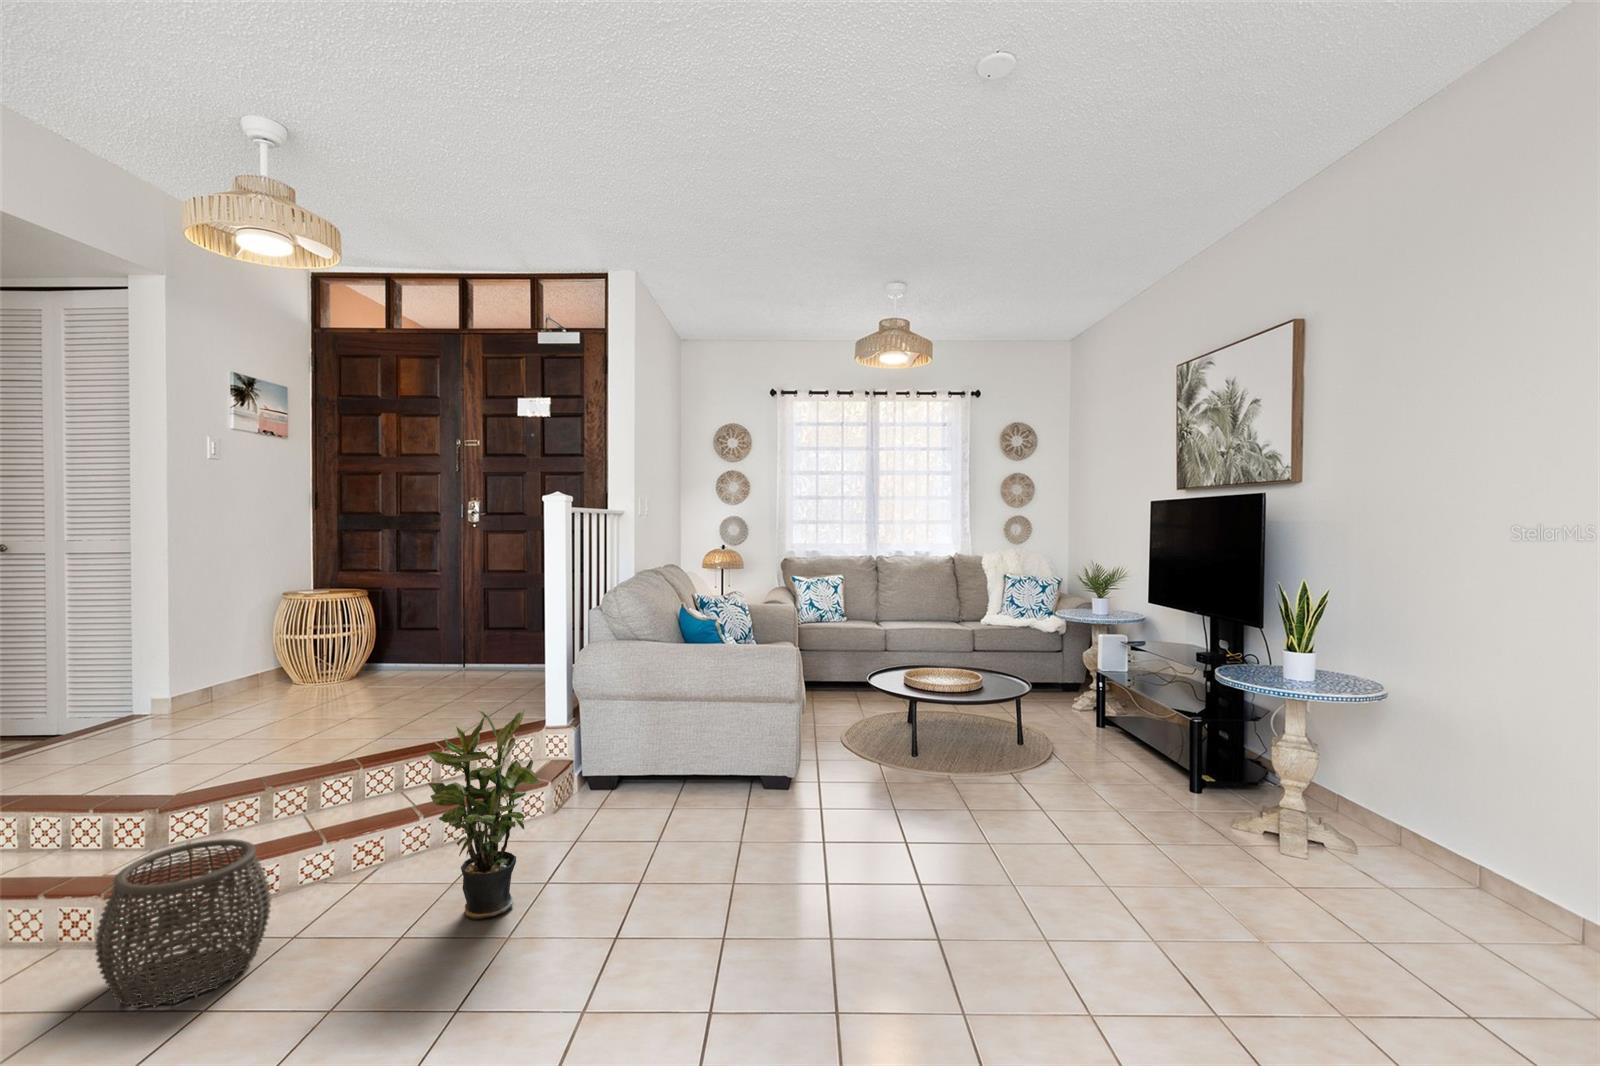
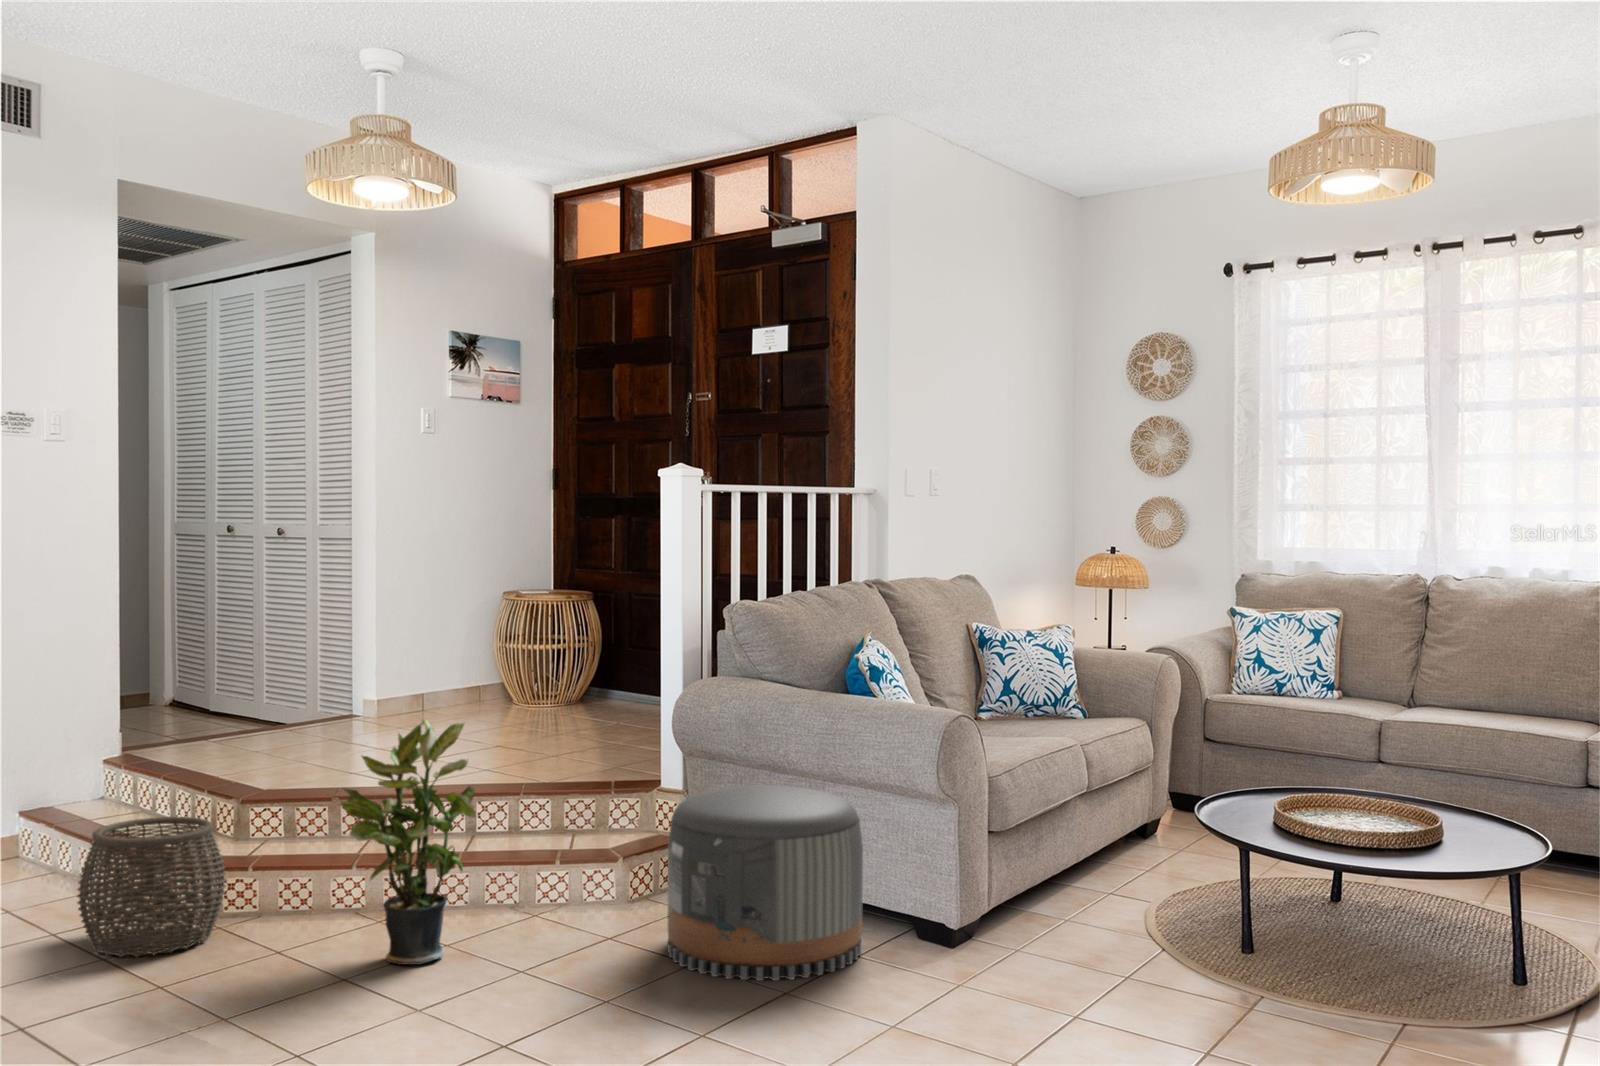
pouf: none [654,717,785,858] -> present [668,785,863,981]

